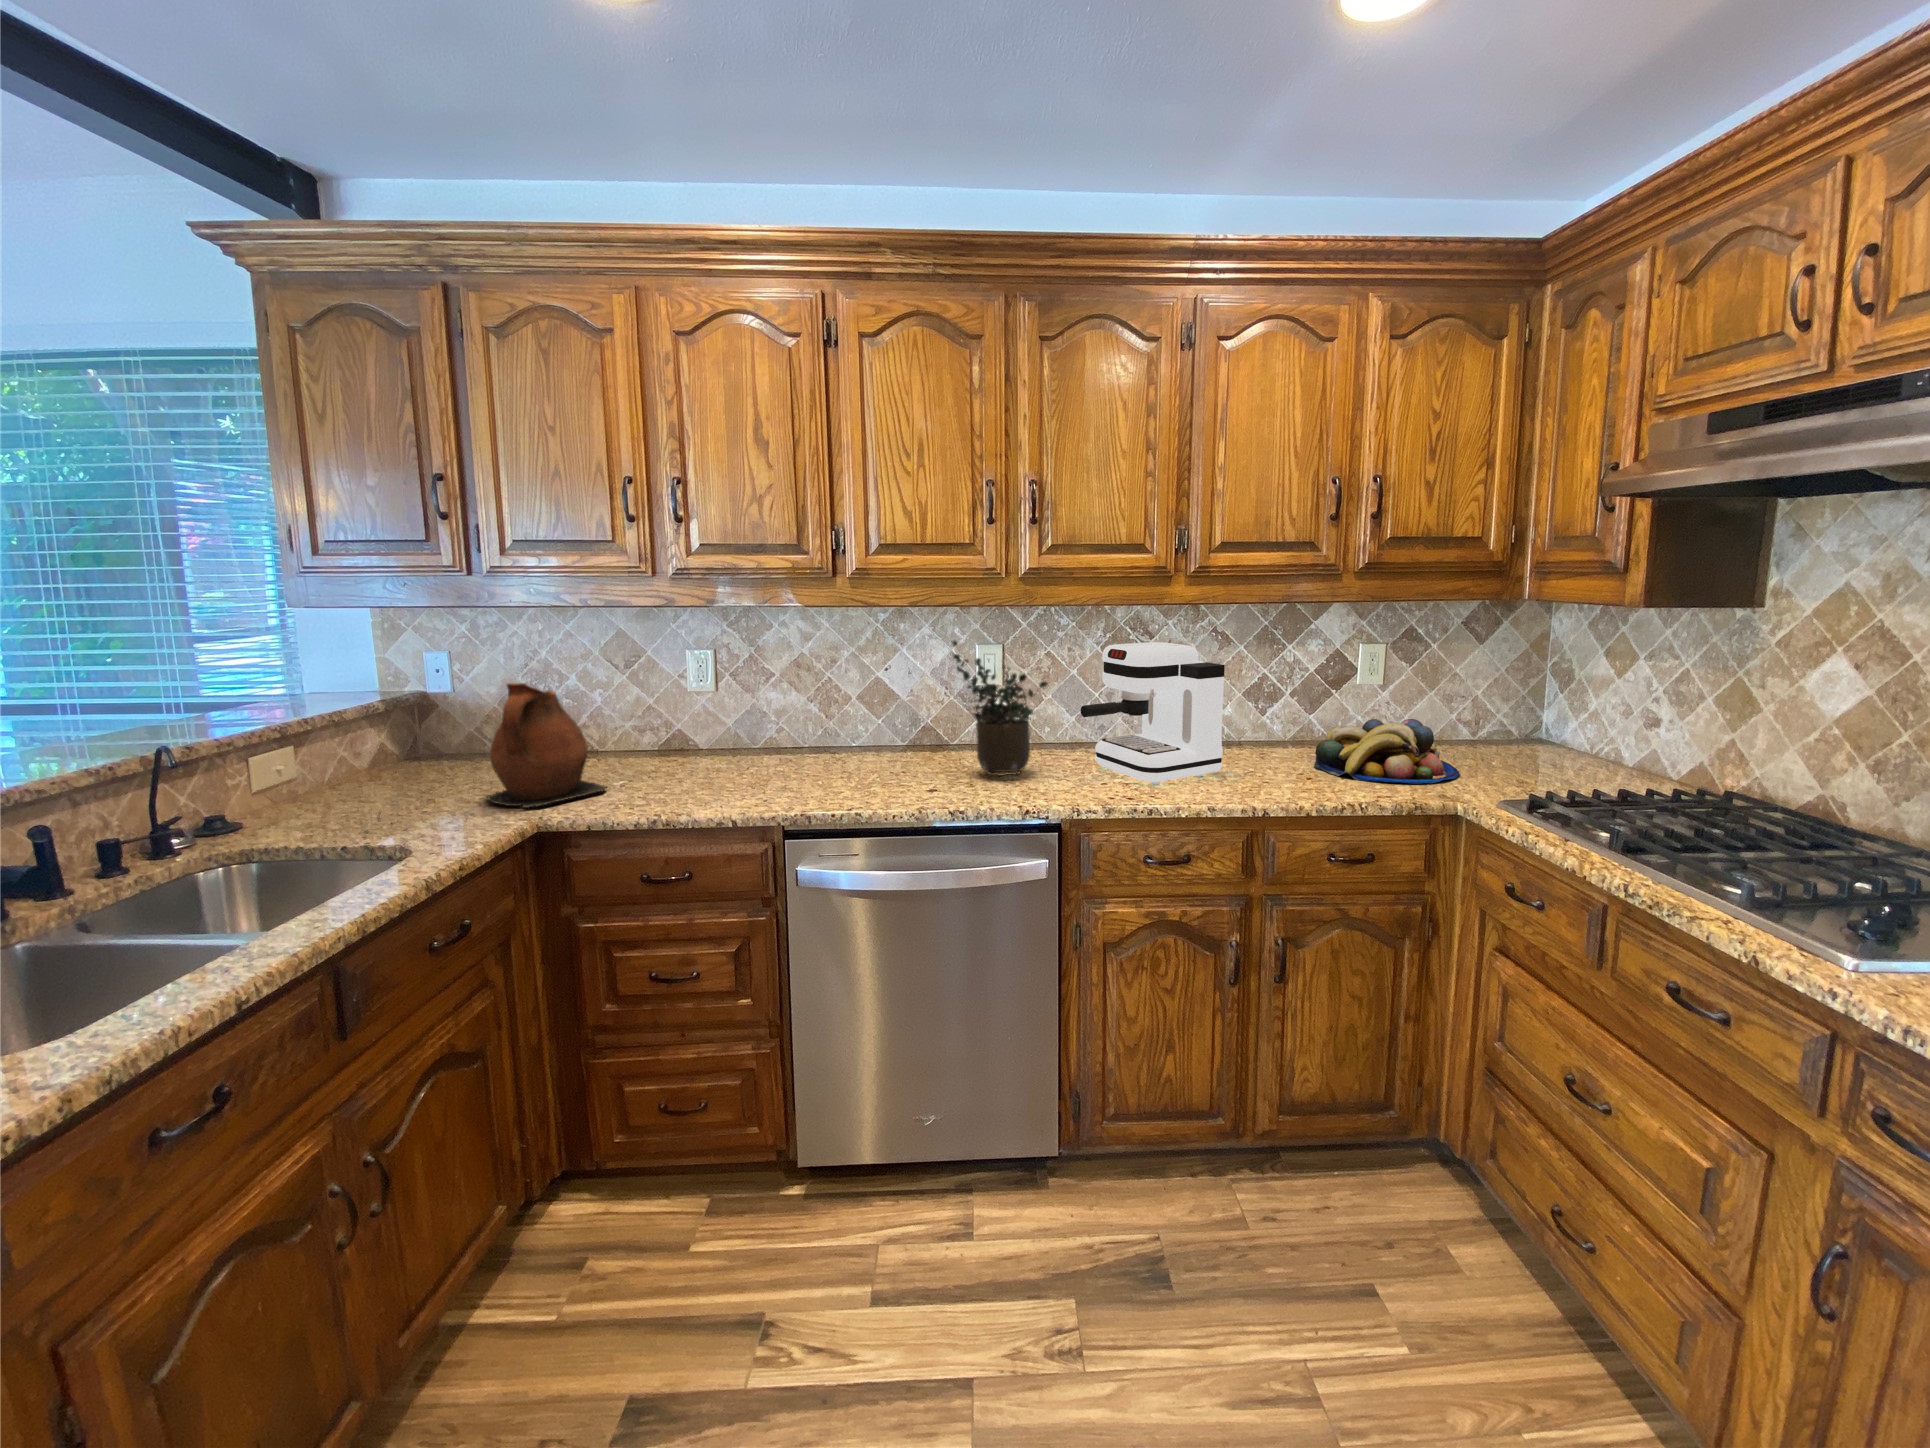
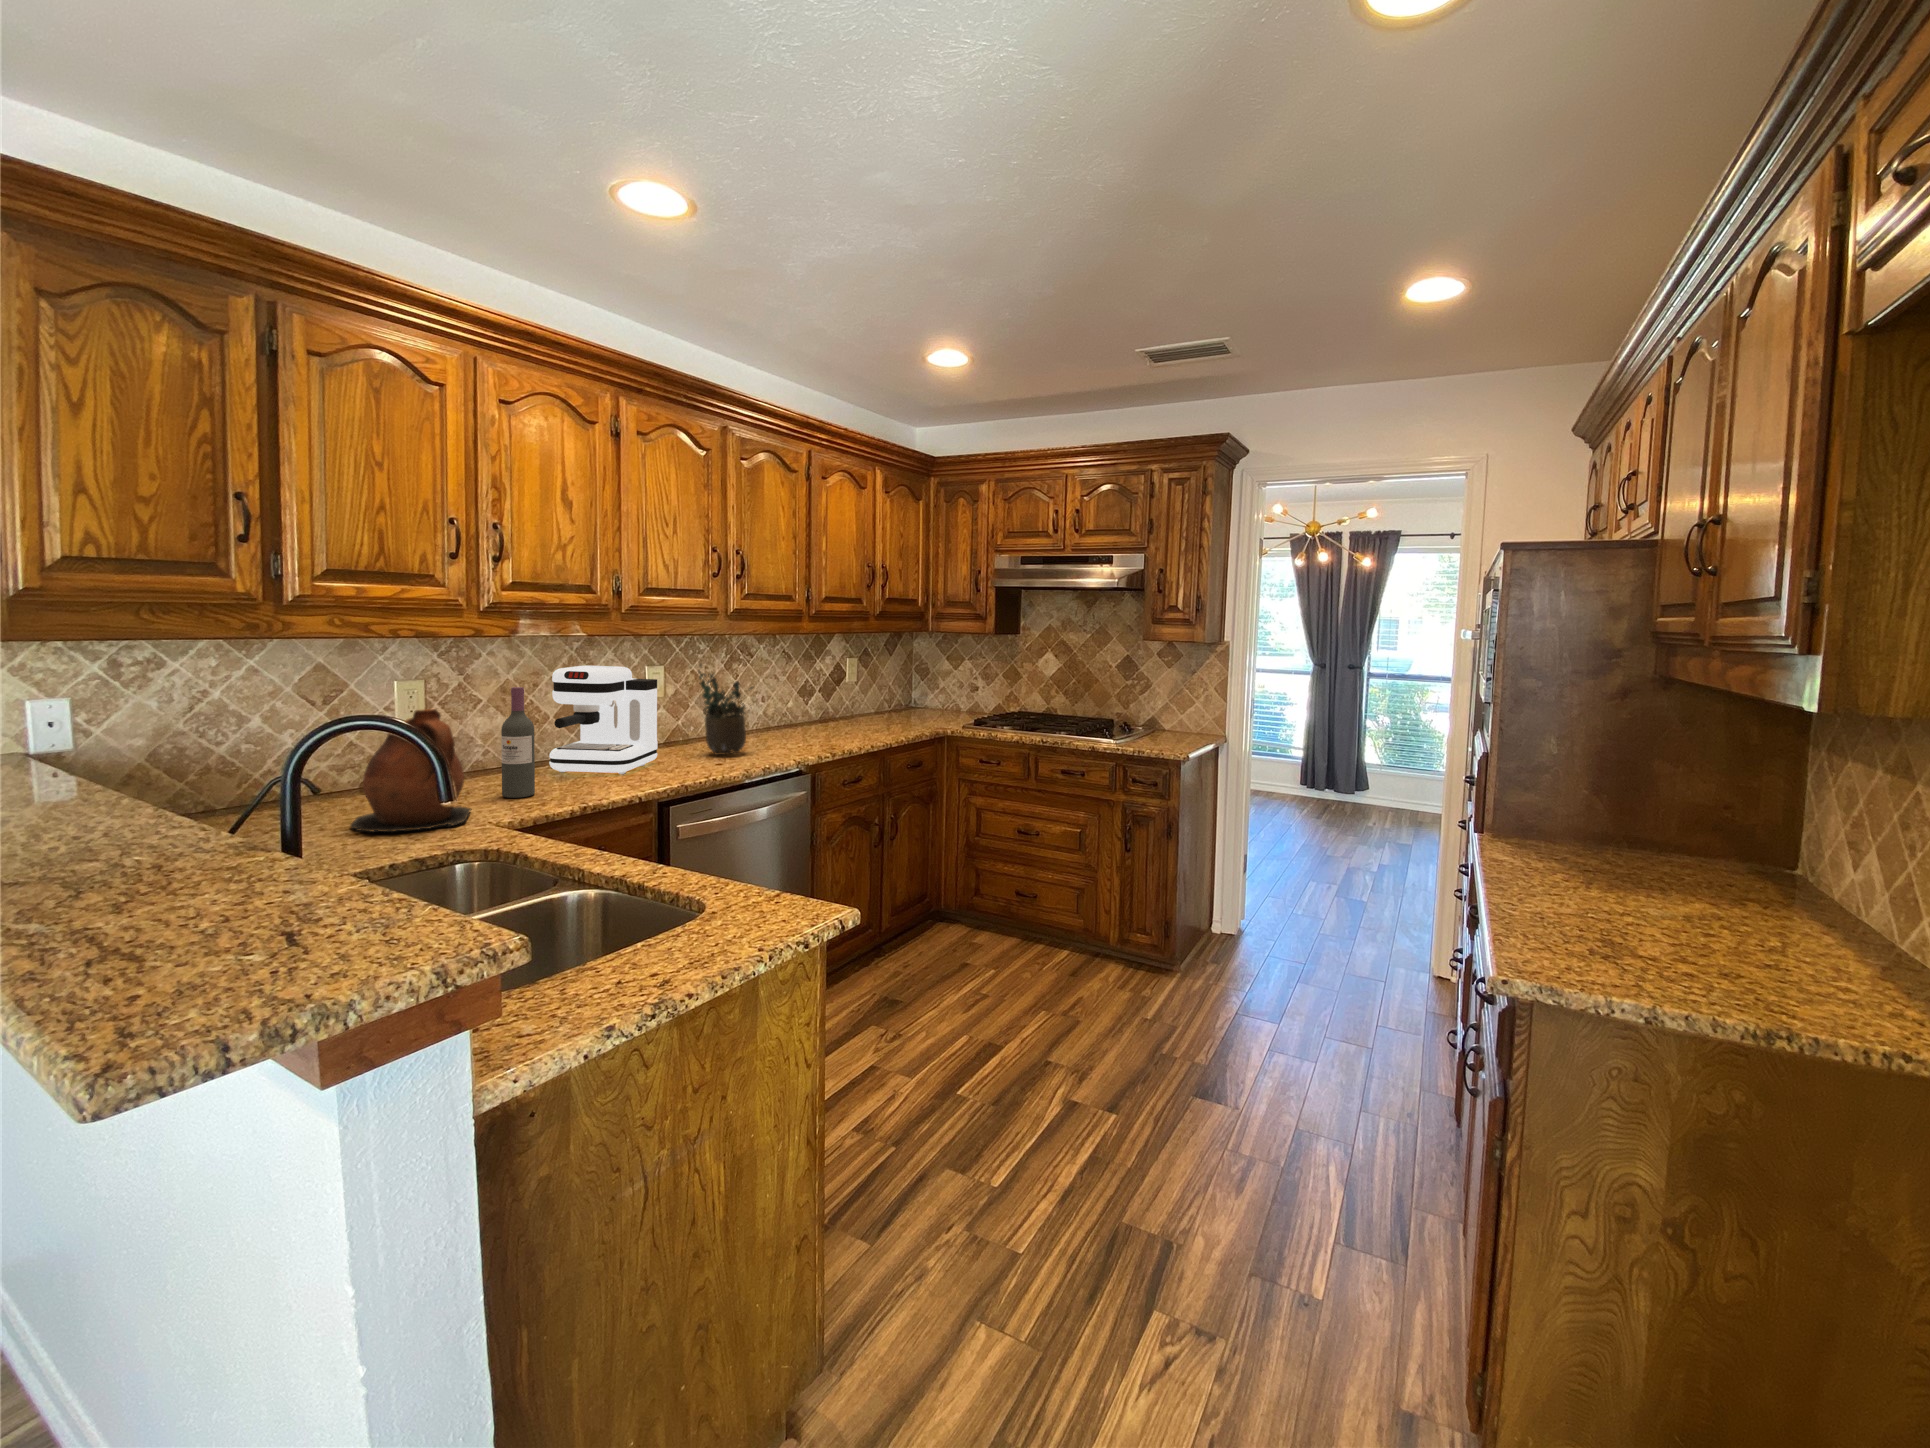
coffee maker: present [1080,642,1225,785] -> present [549,666,657,774]
wine bottle: none [666,664,703,788] -> present [501,687,535,798]
fruit bowl: present [1314,719,1459,784] -> none [852,697,927,730]

